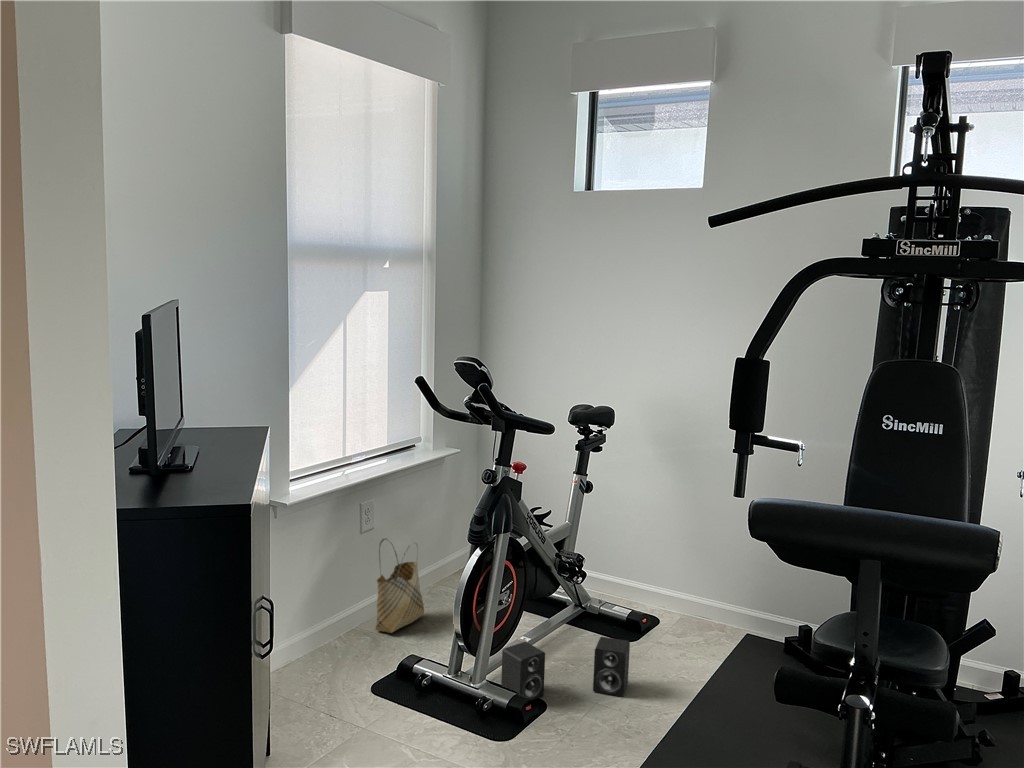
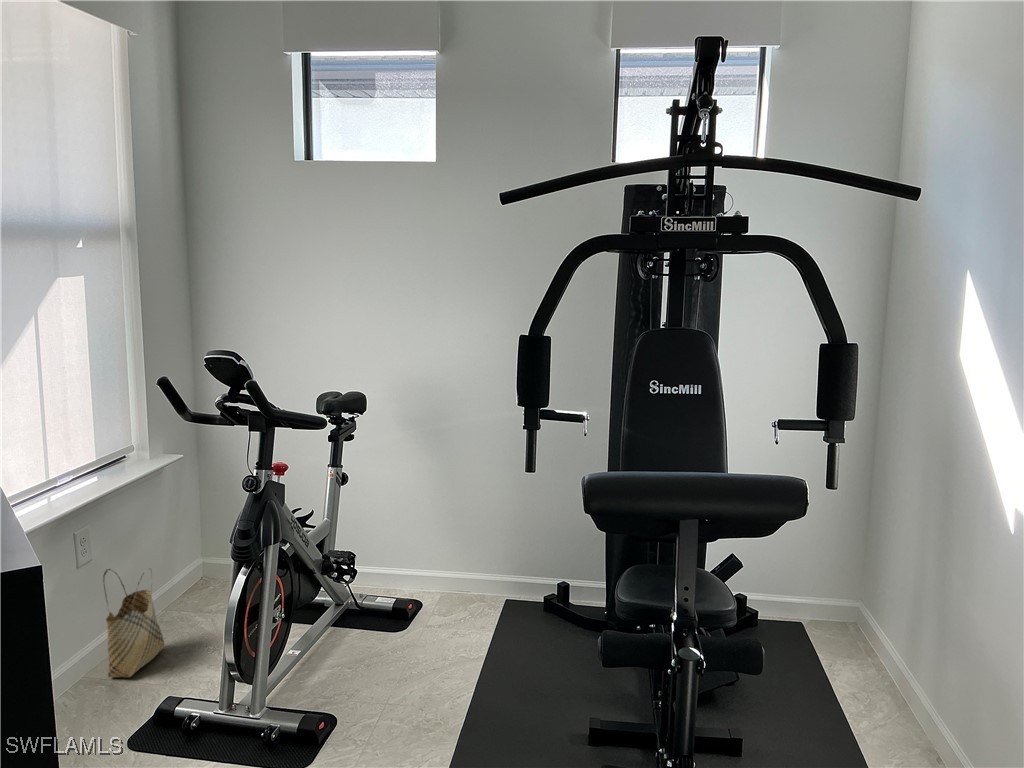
speaker: present [501,637,630,701] -> none [281,632,413,725]

